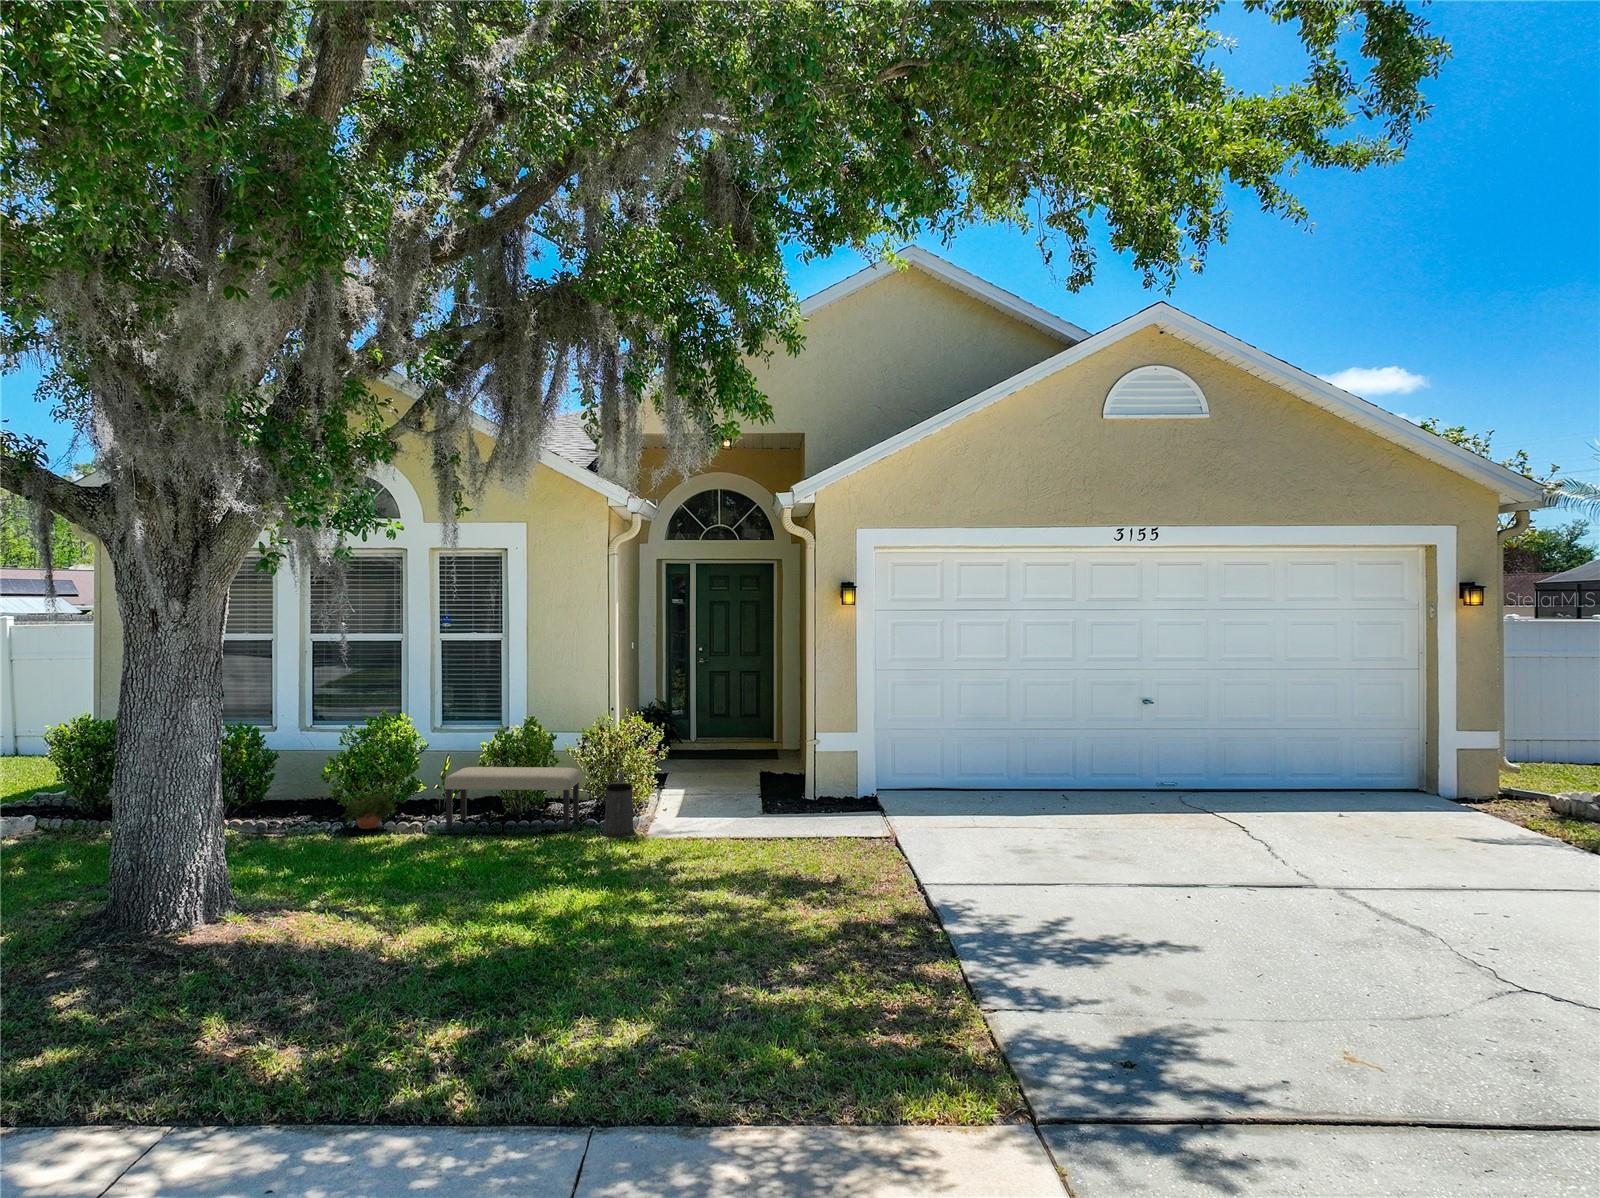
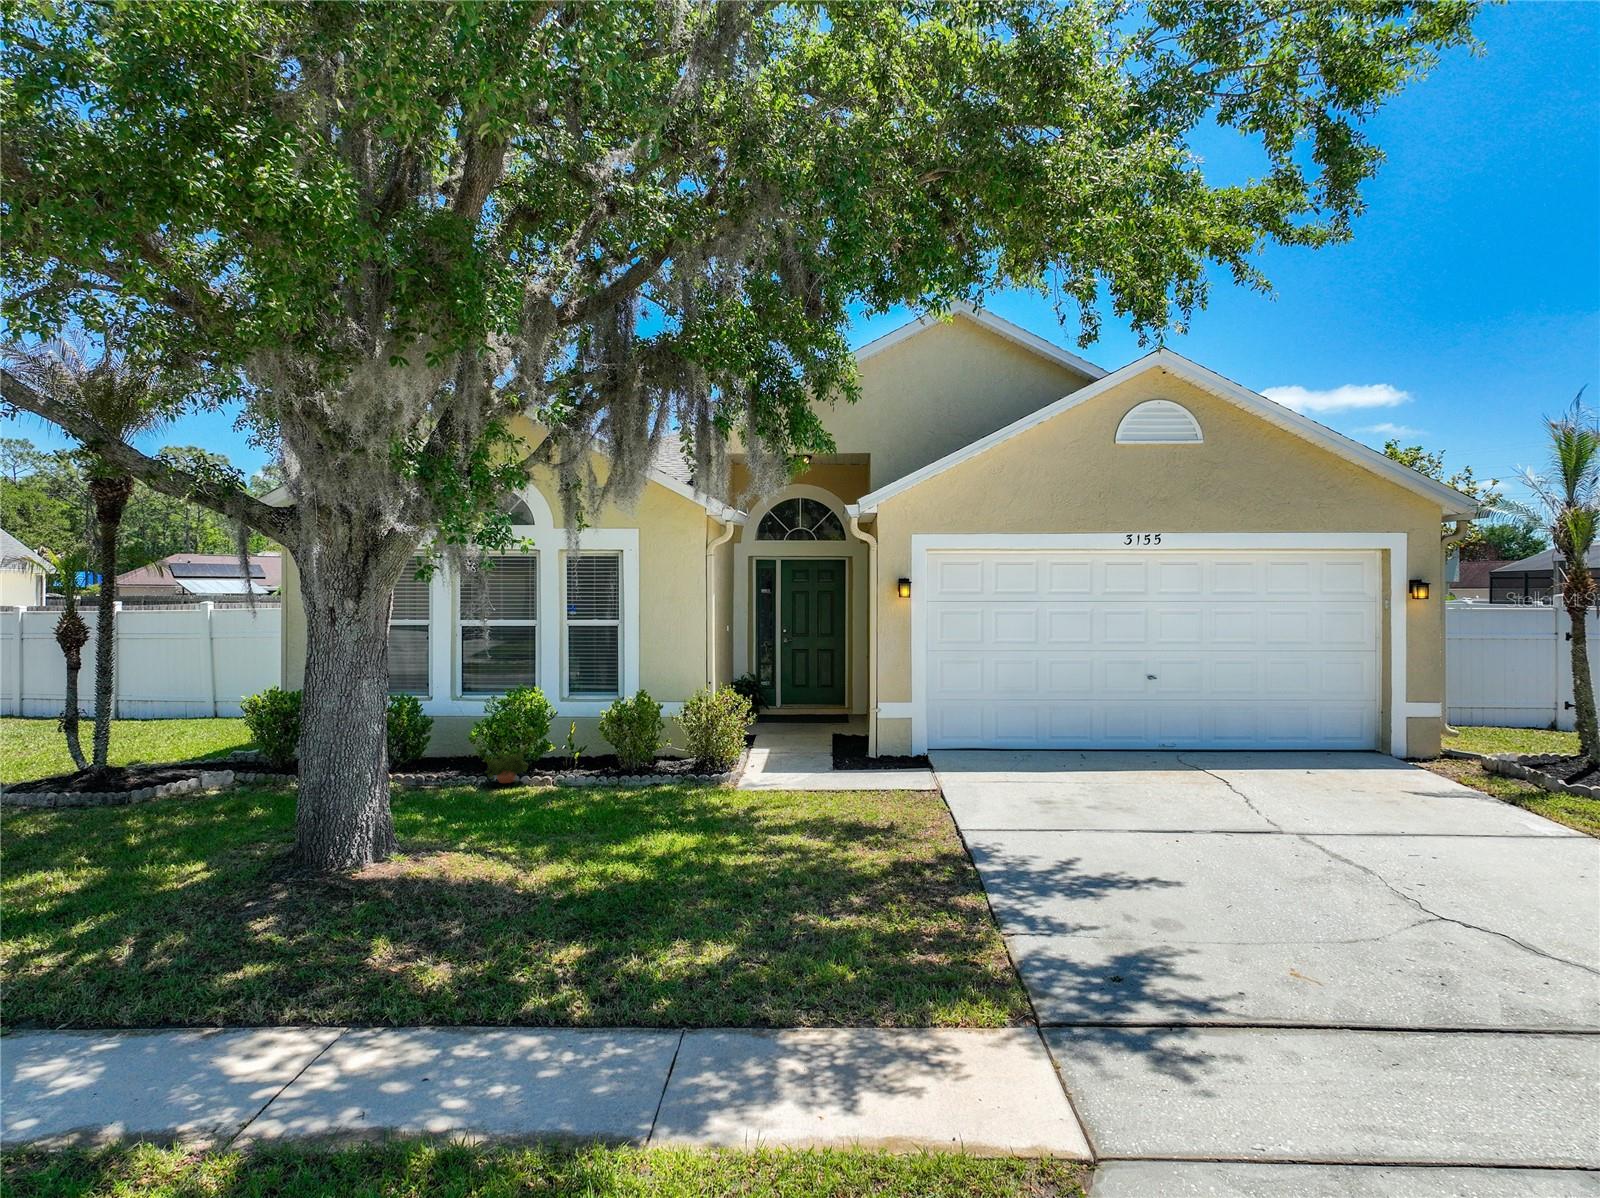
bench: present [444,767,581,830] -> none [566,731,678,783]
watering can: present [603,772,635,837] -> none [697,734,724,789]

